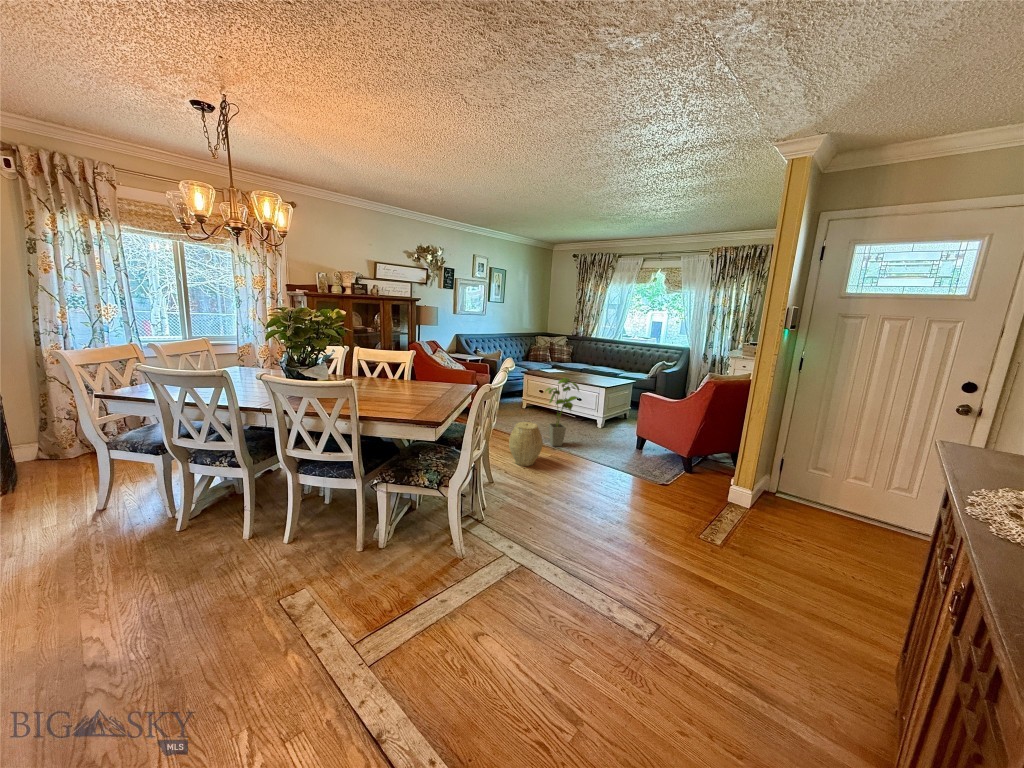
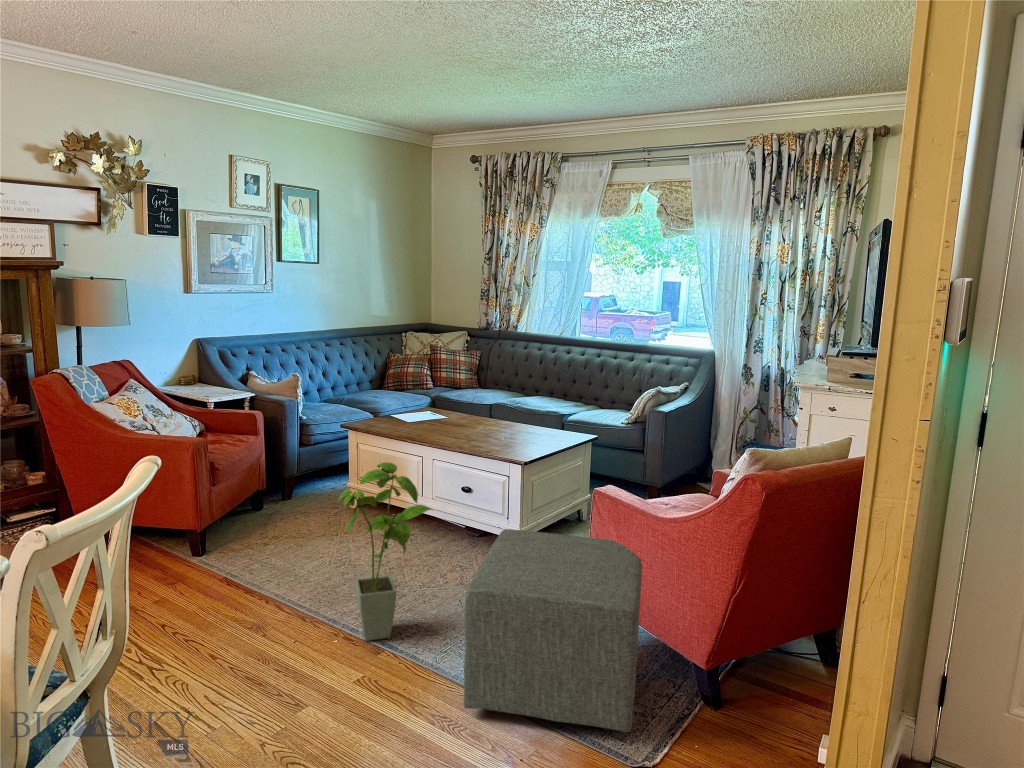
ottoman: none [599,406,669,475] -> present [464,529,642,732]
woven basket: present [509,422,543,466] -> none [206,602,306,733]

